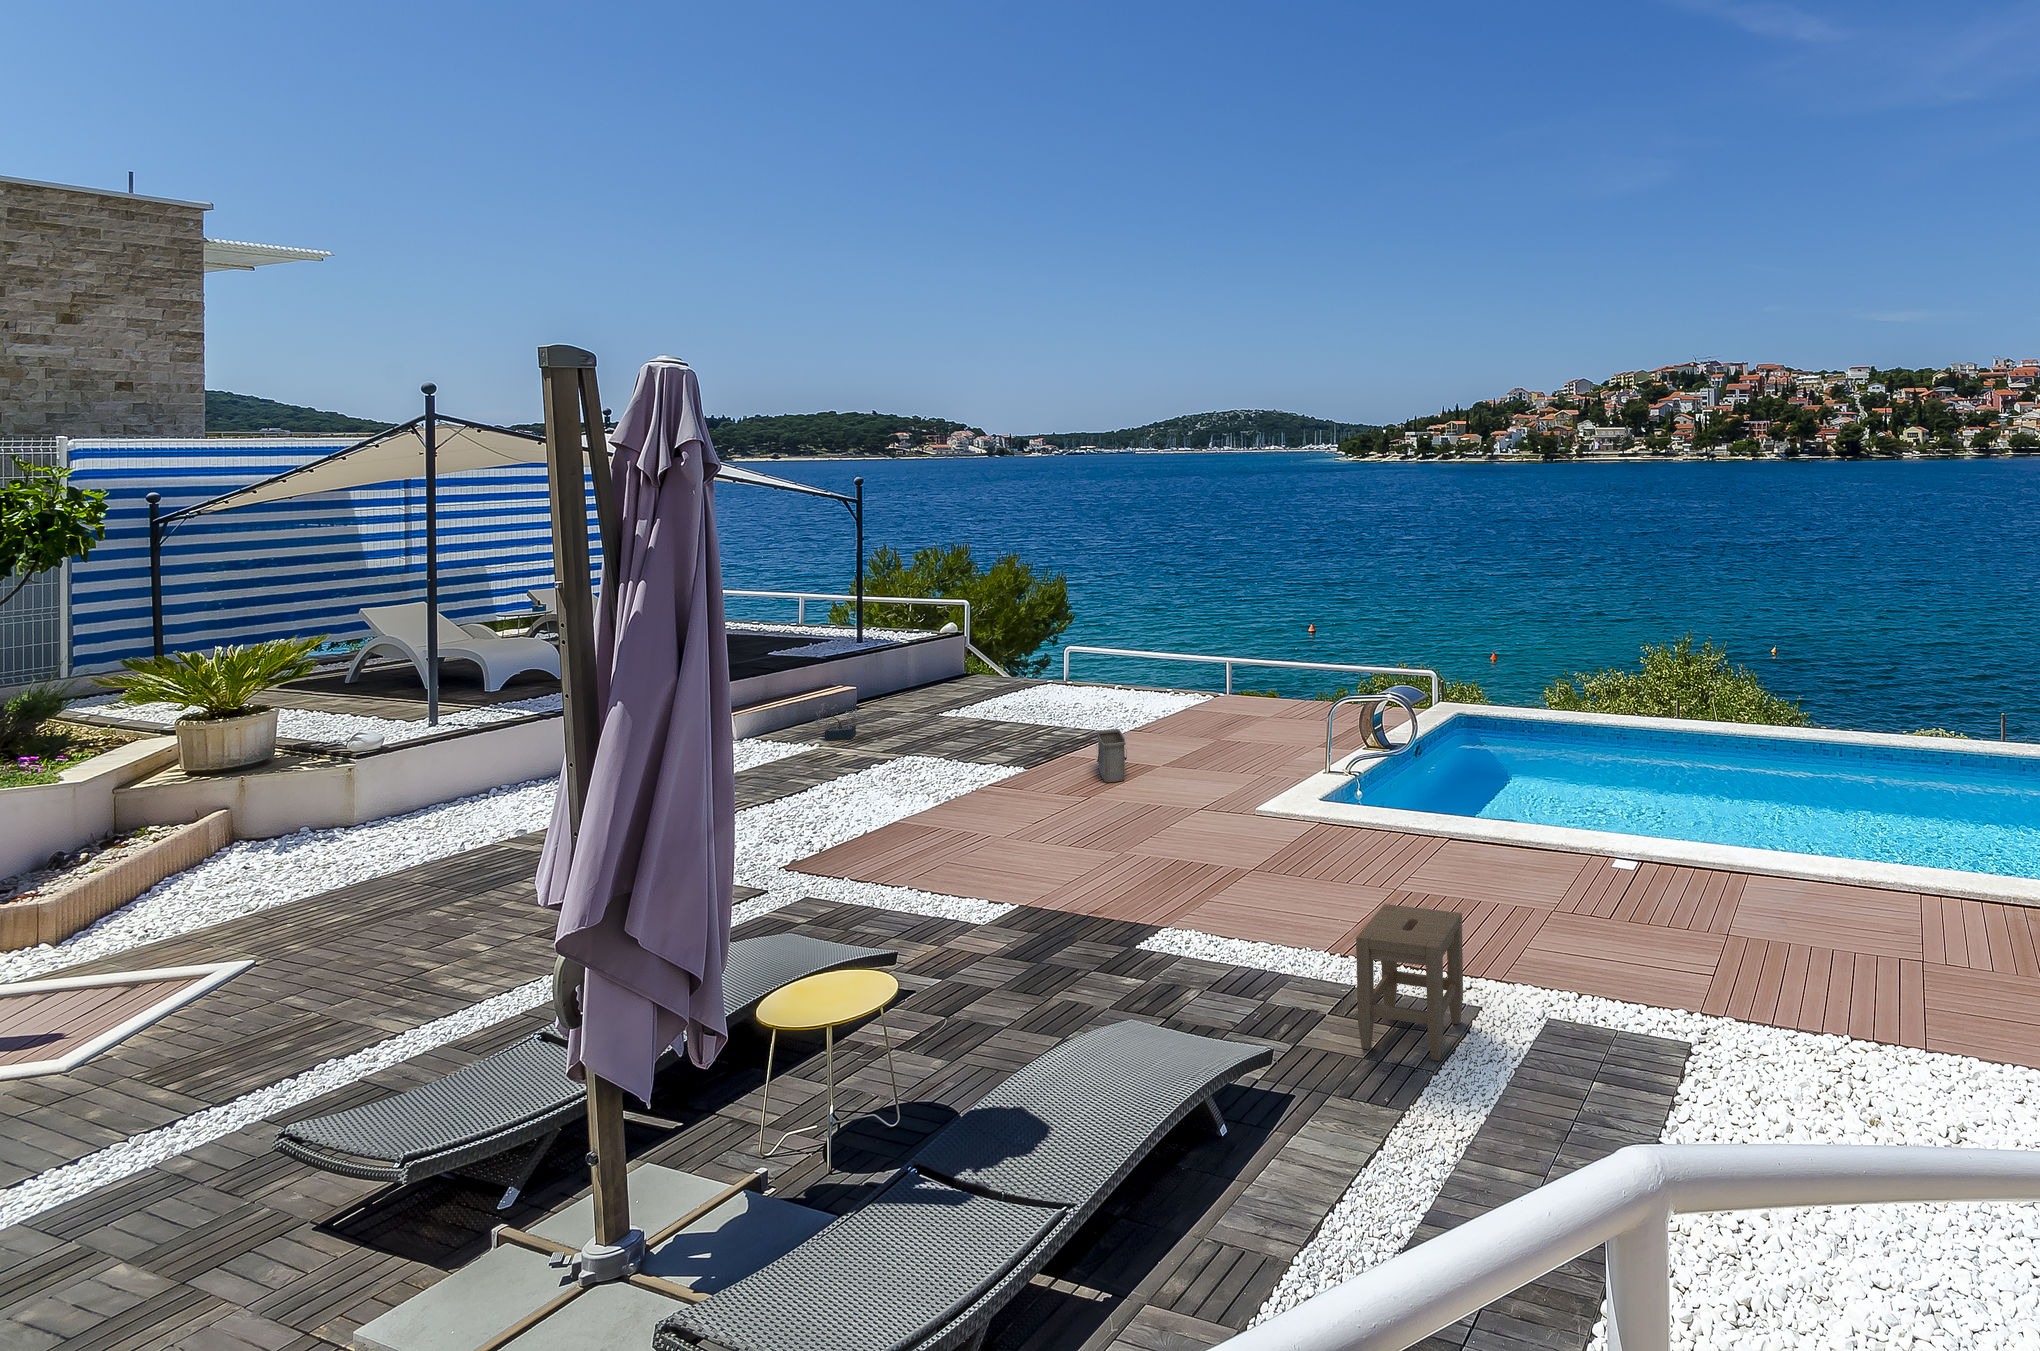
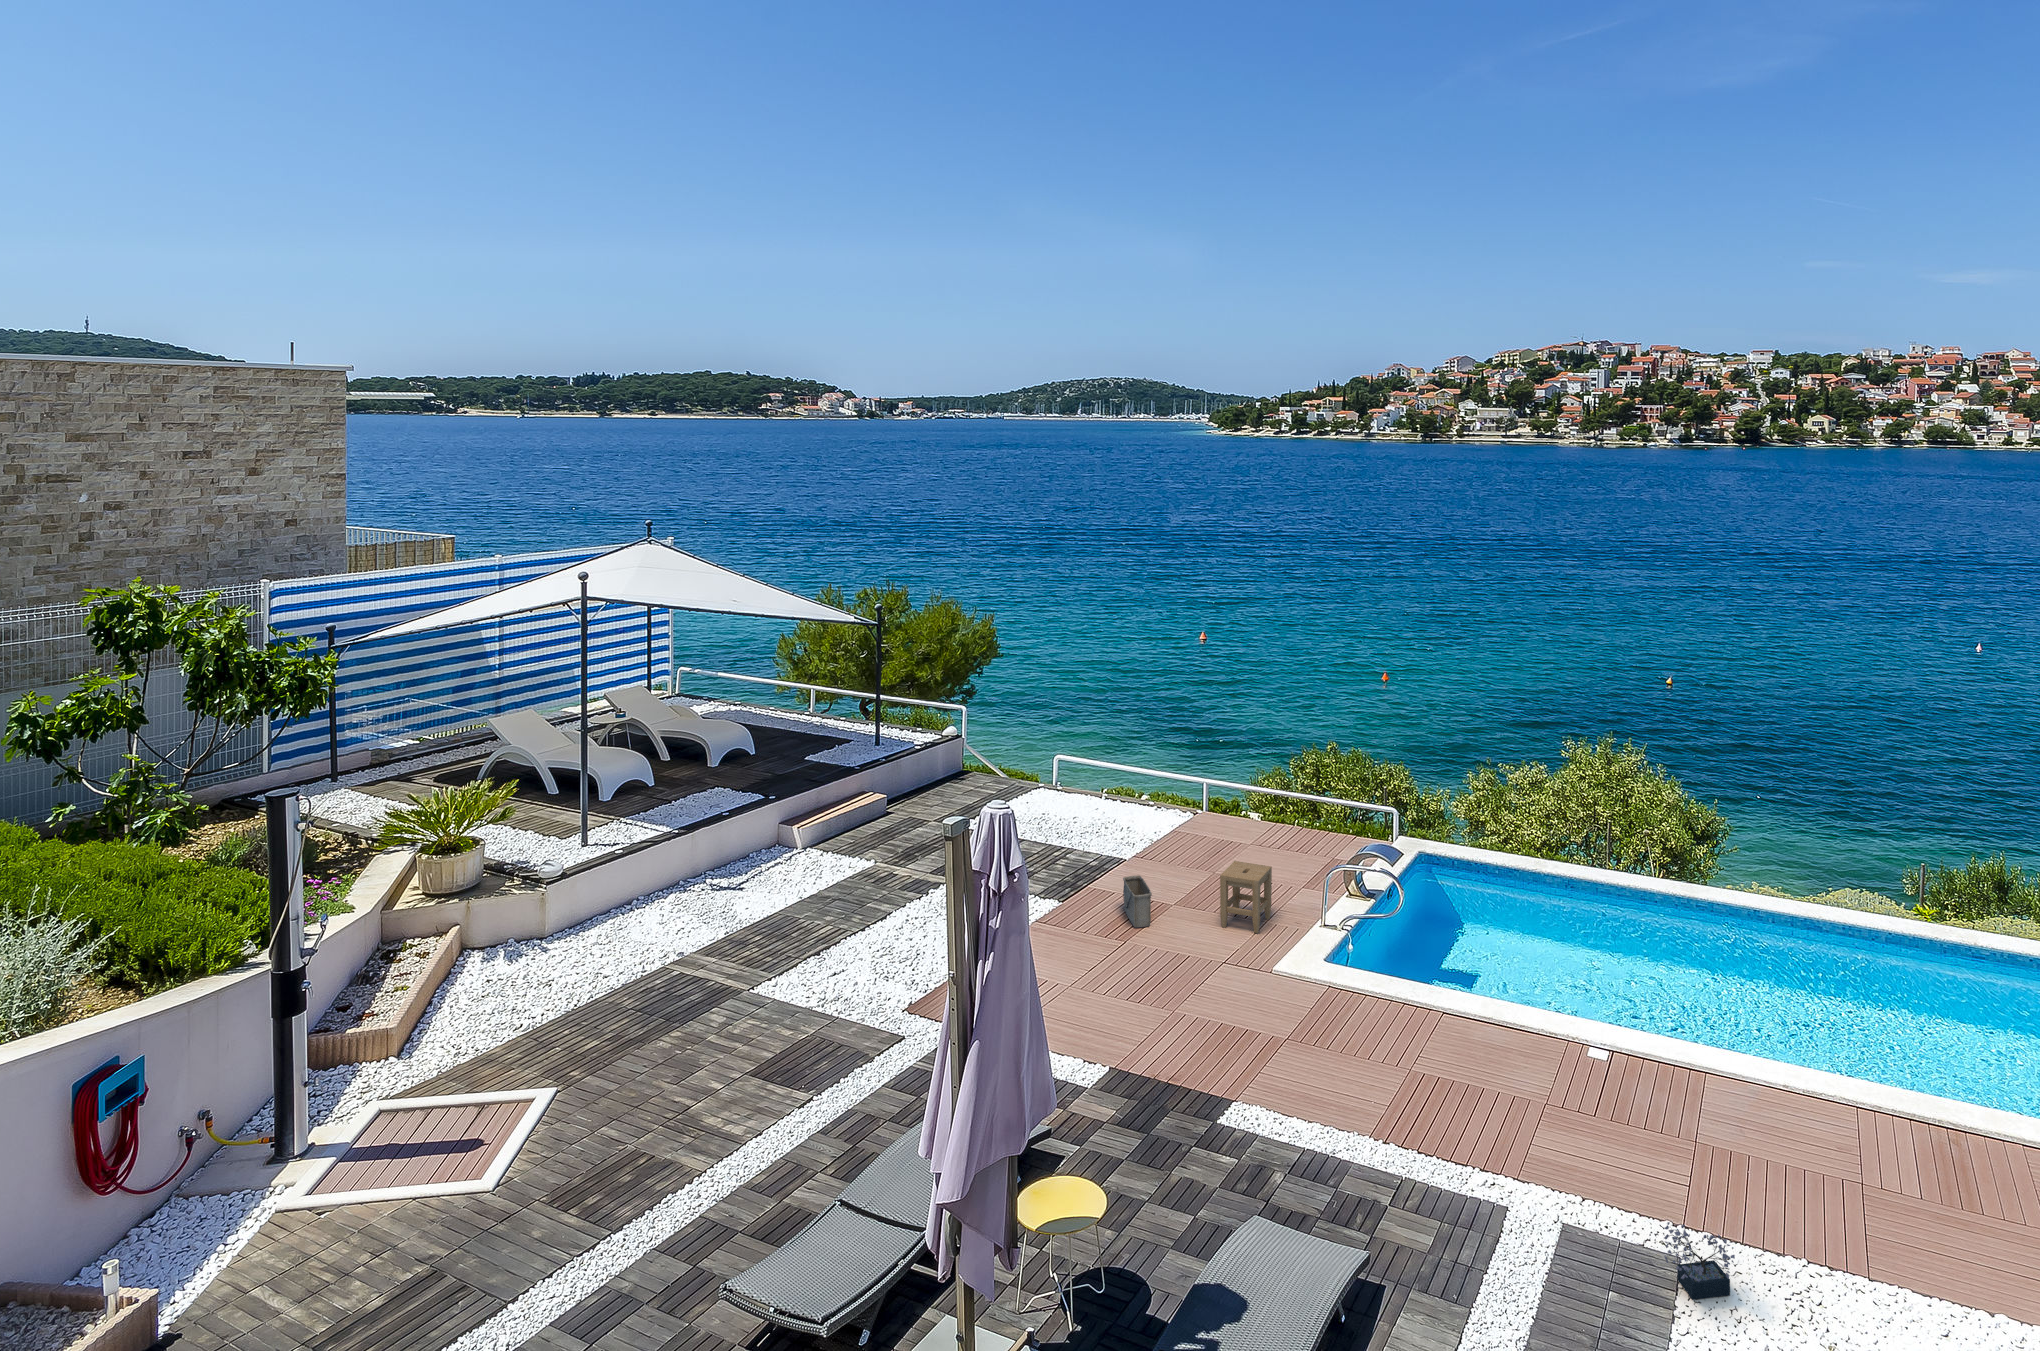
decorative plant: present [815,703,861,741] -> present [1664,1222,1735,1300]
stool: present [1356,904,1463,1061] -> present [1220,861,1272,933]

